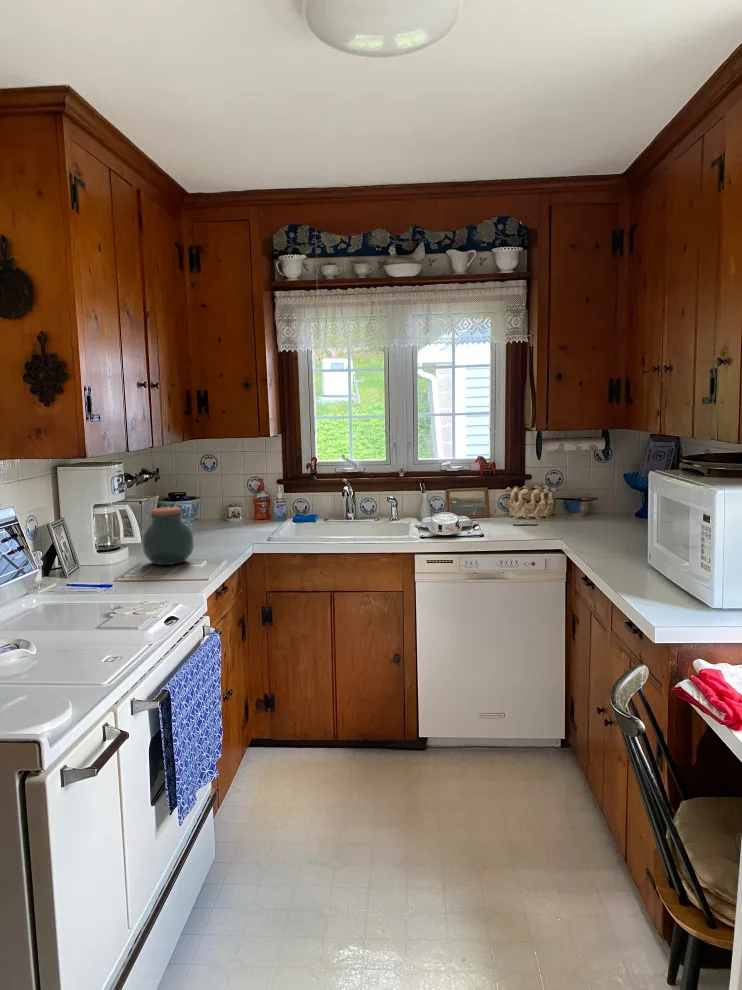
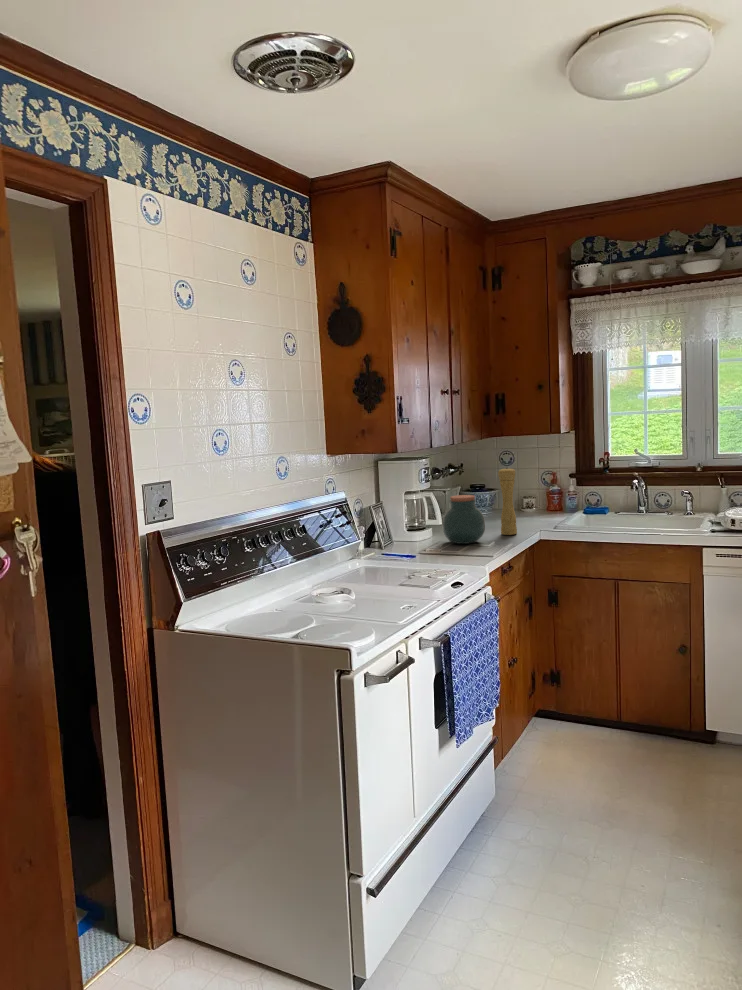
pepper mill: none [206,474,228,551] -> present [498,468,517,535]

